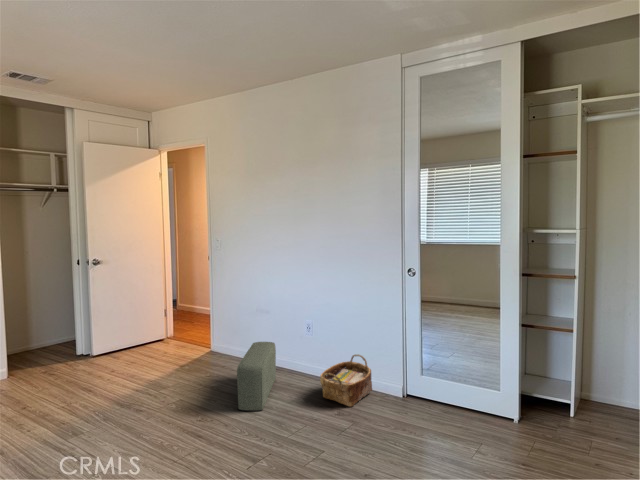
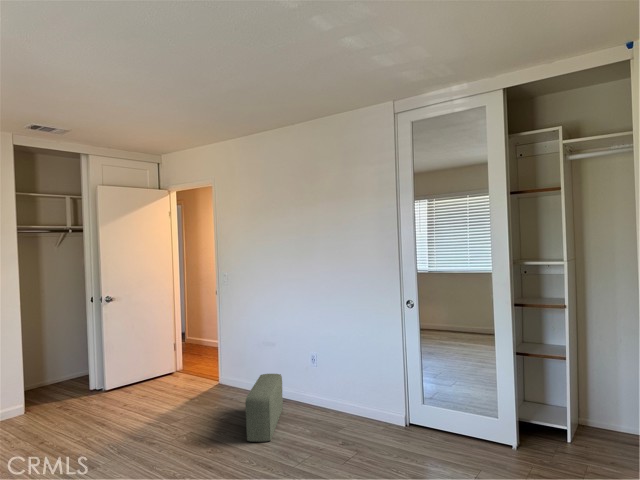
woven basket: present [320,354,372,406] -> none [325,384,376,436]

